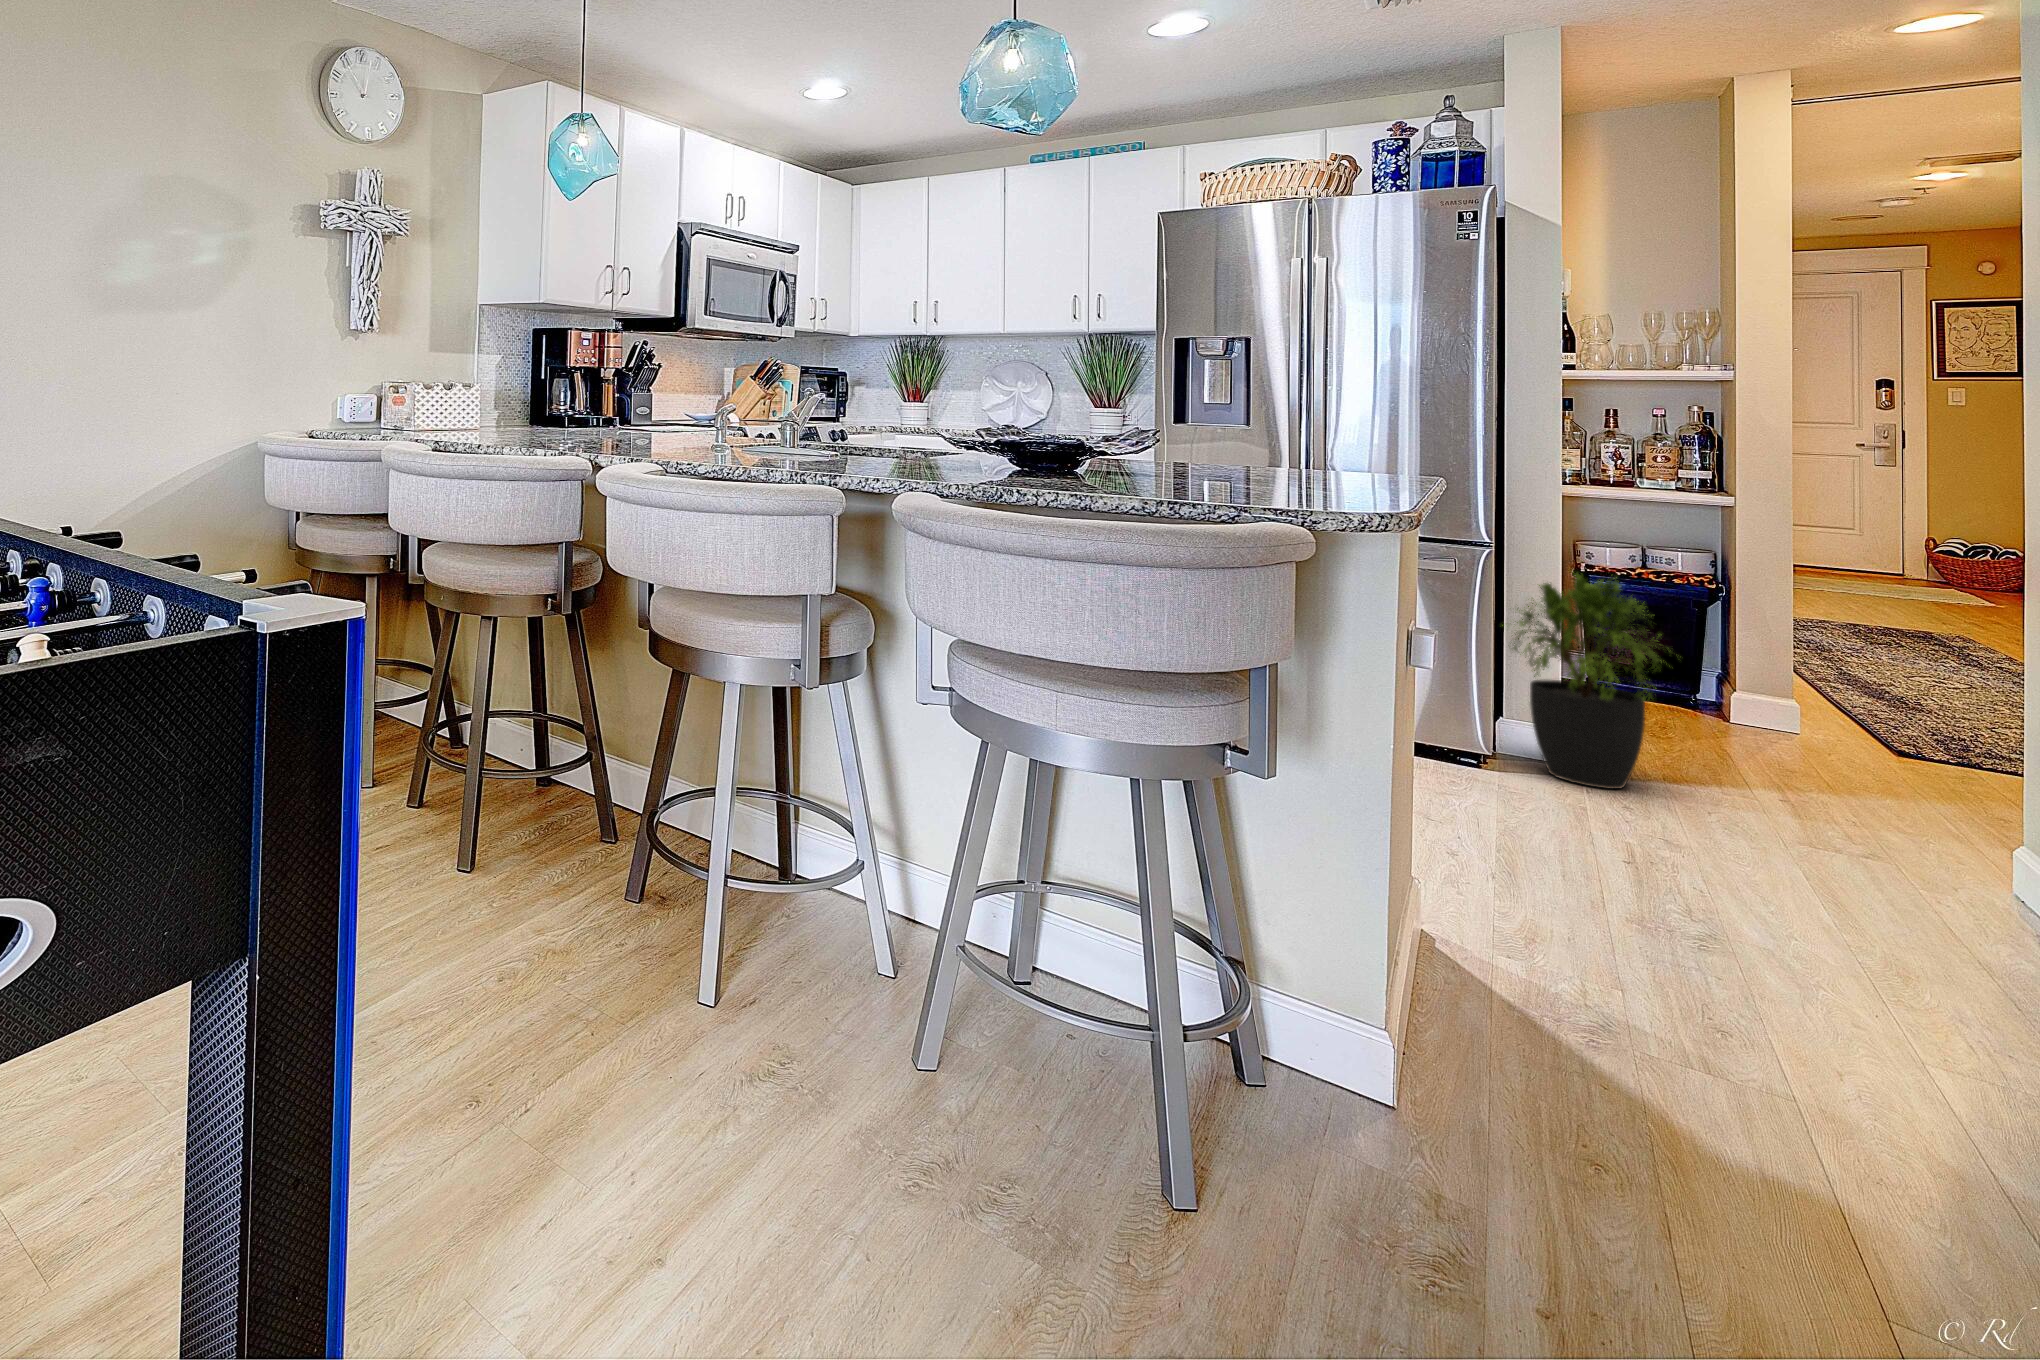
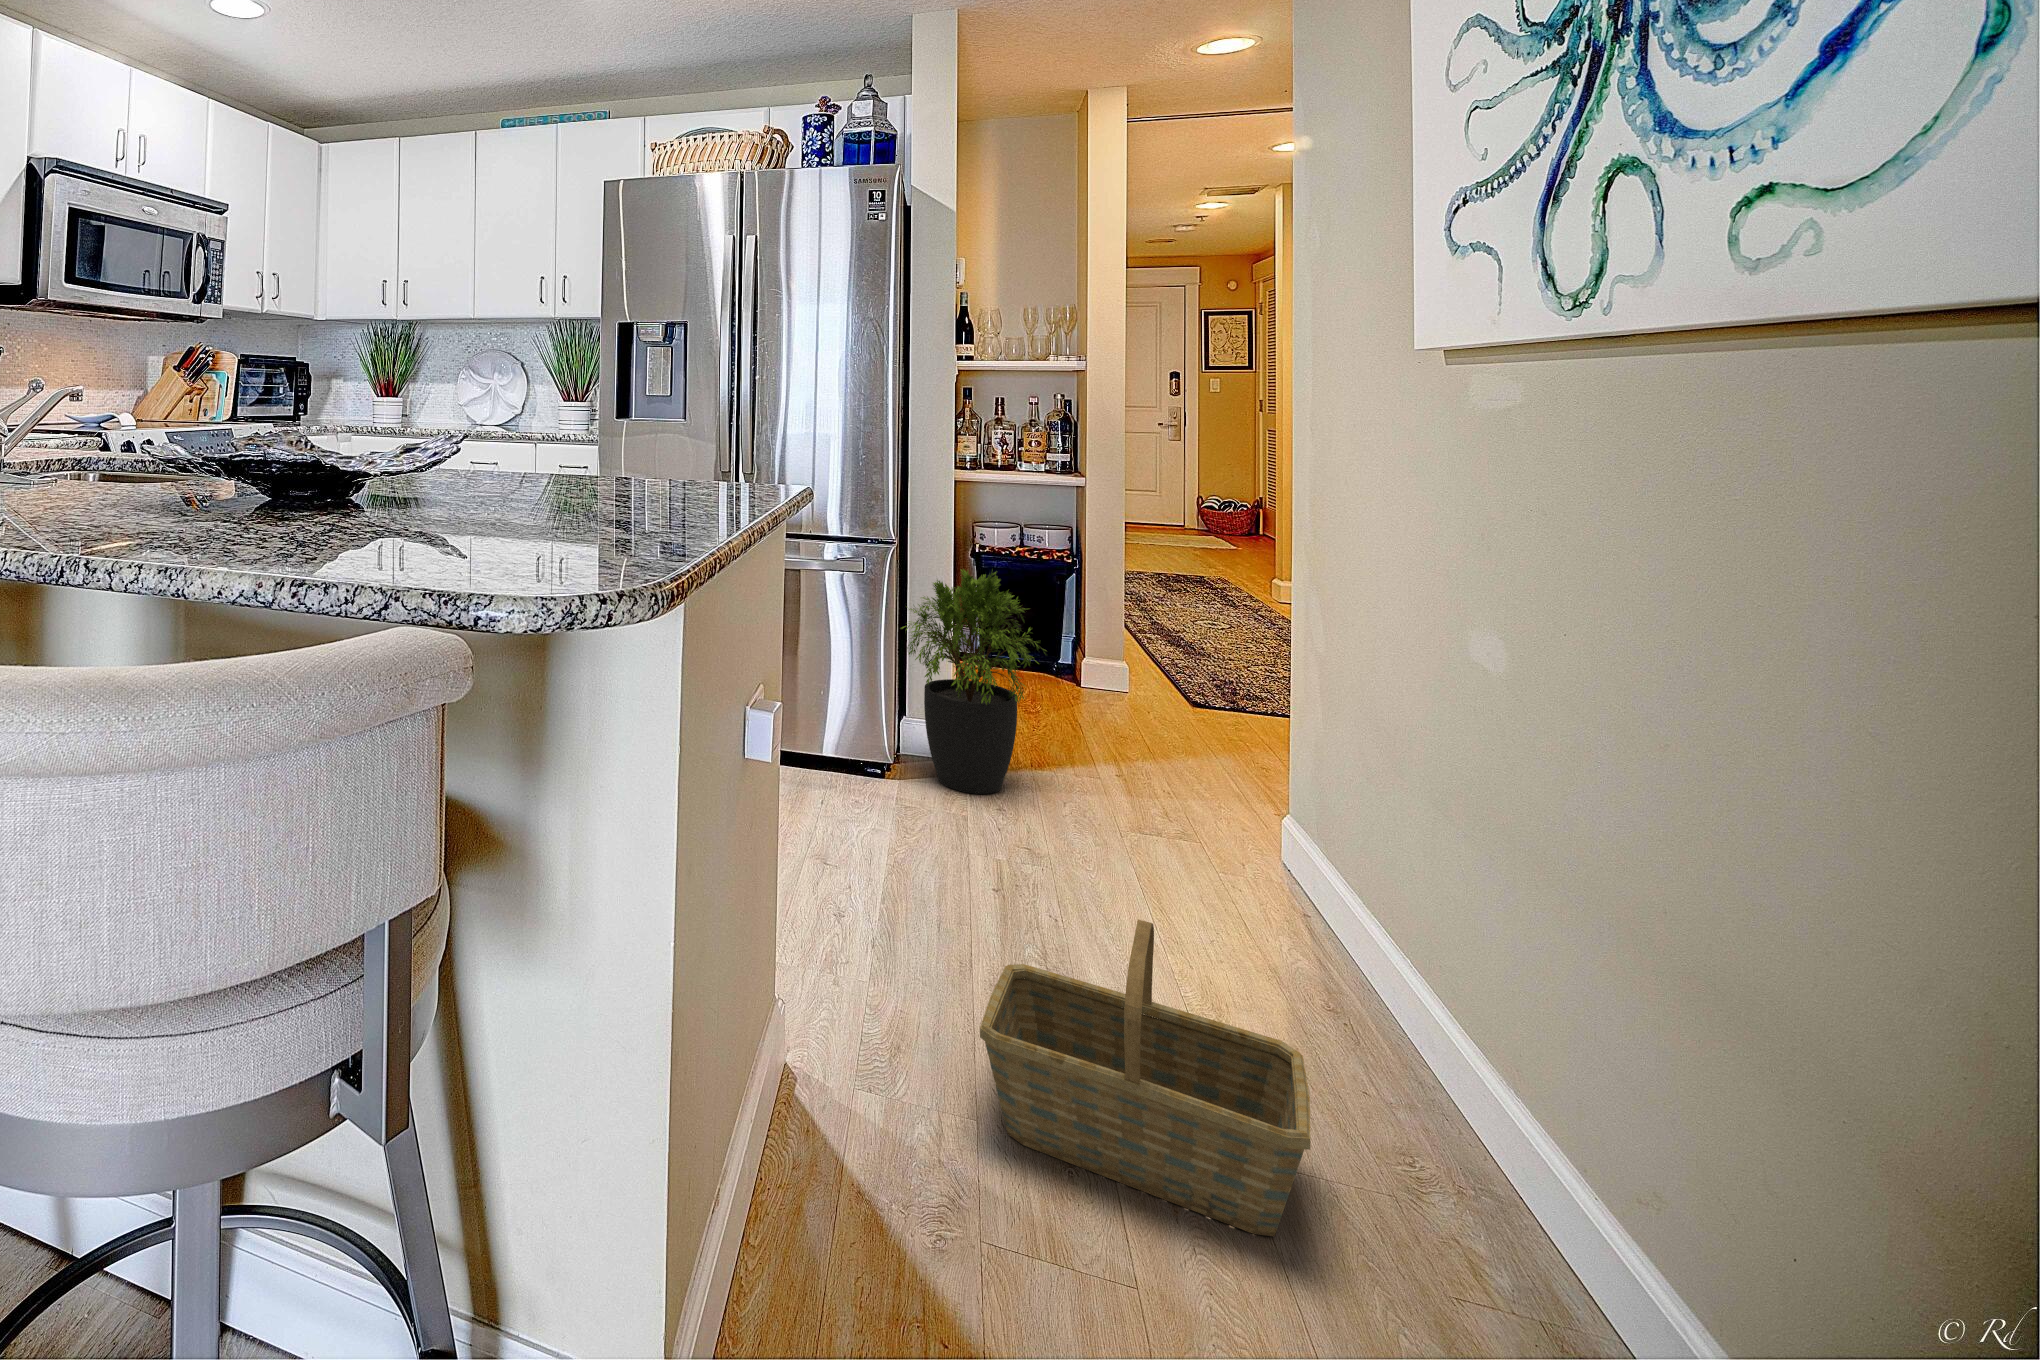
basket: none [1616,838,1970,1081] -> present [980,919,1311,1236]

